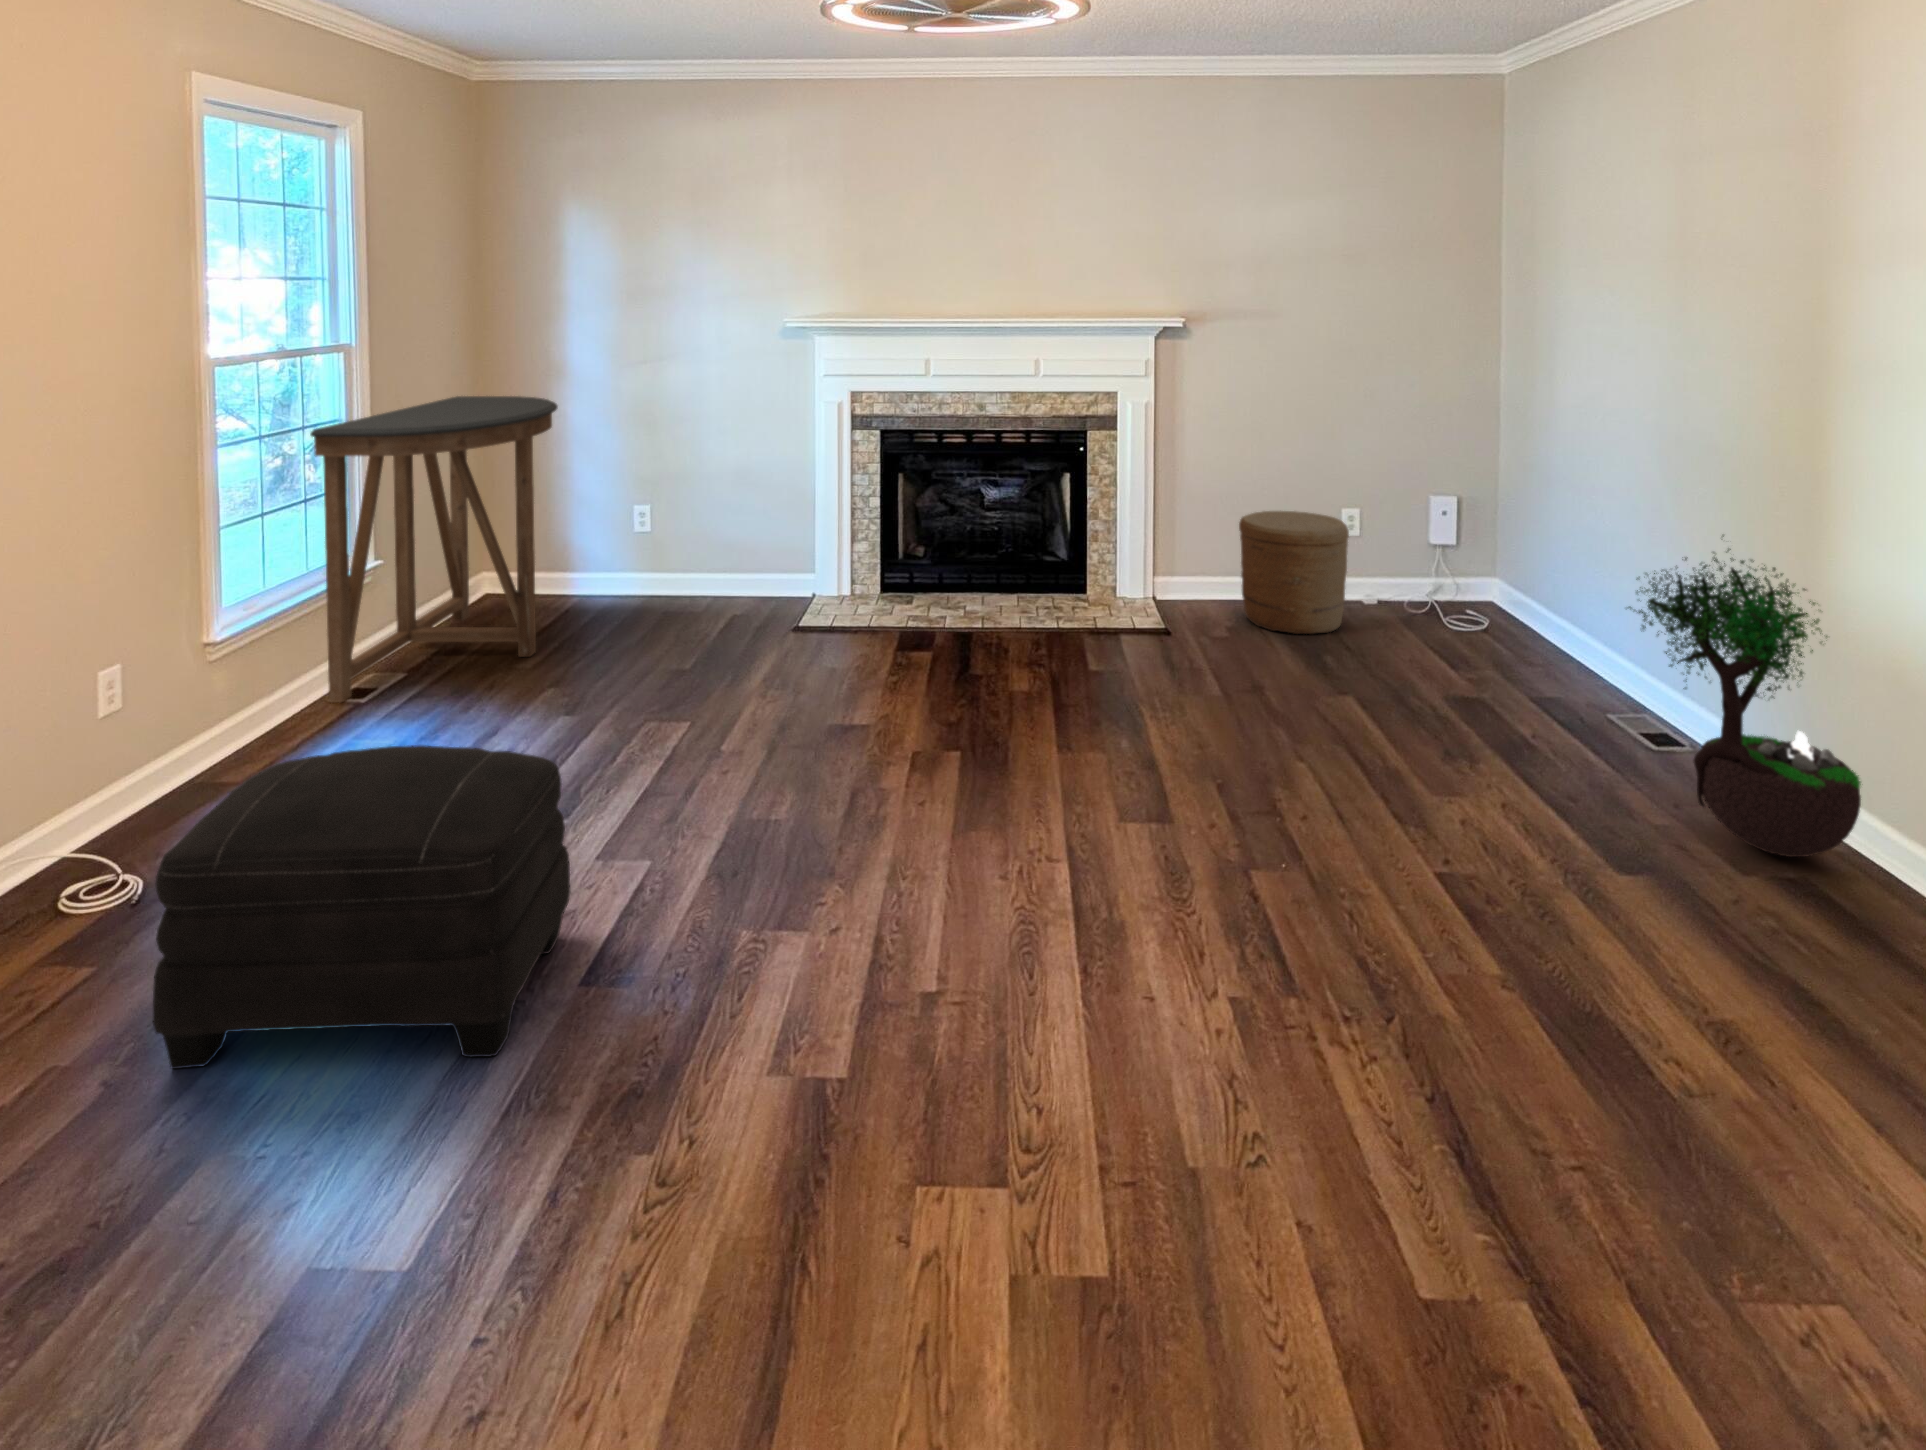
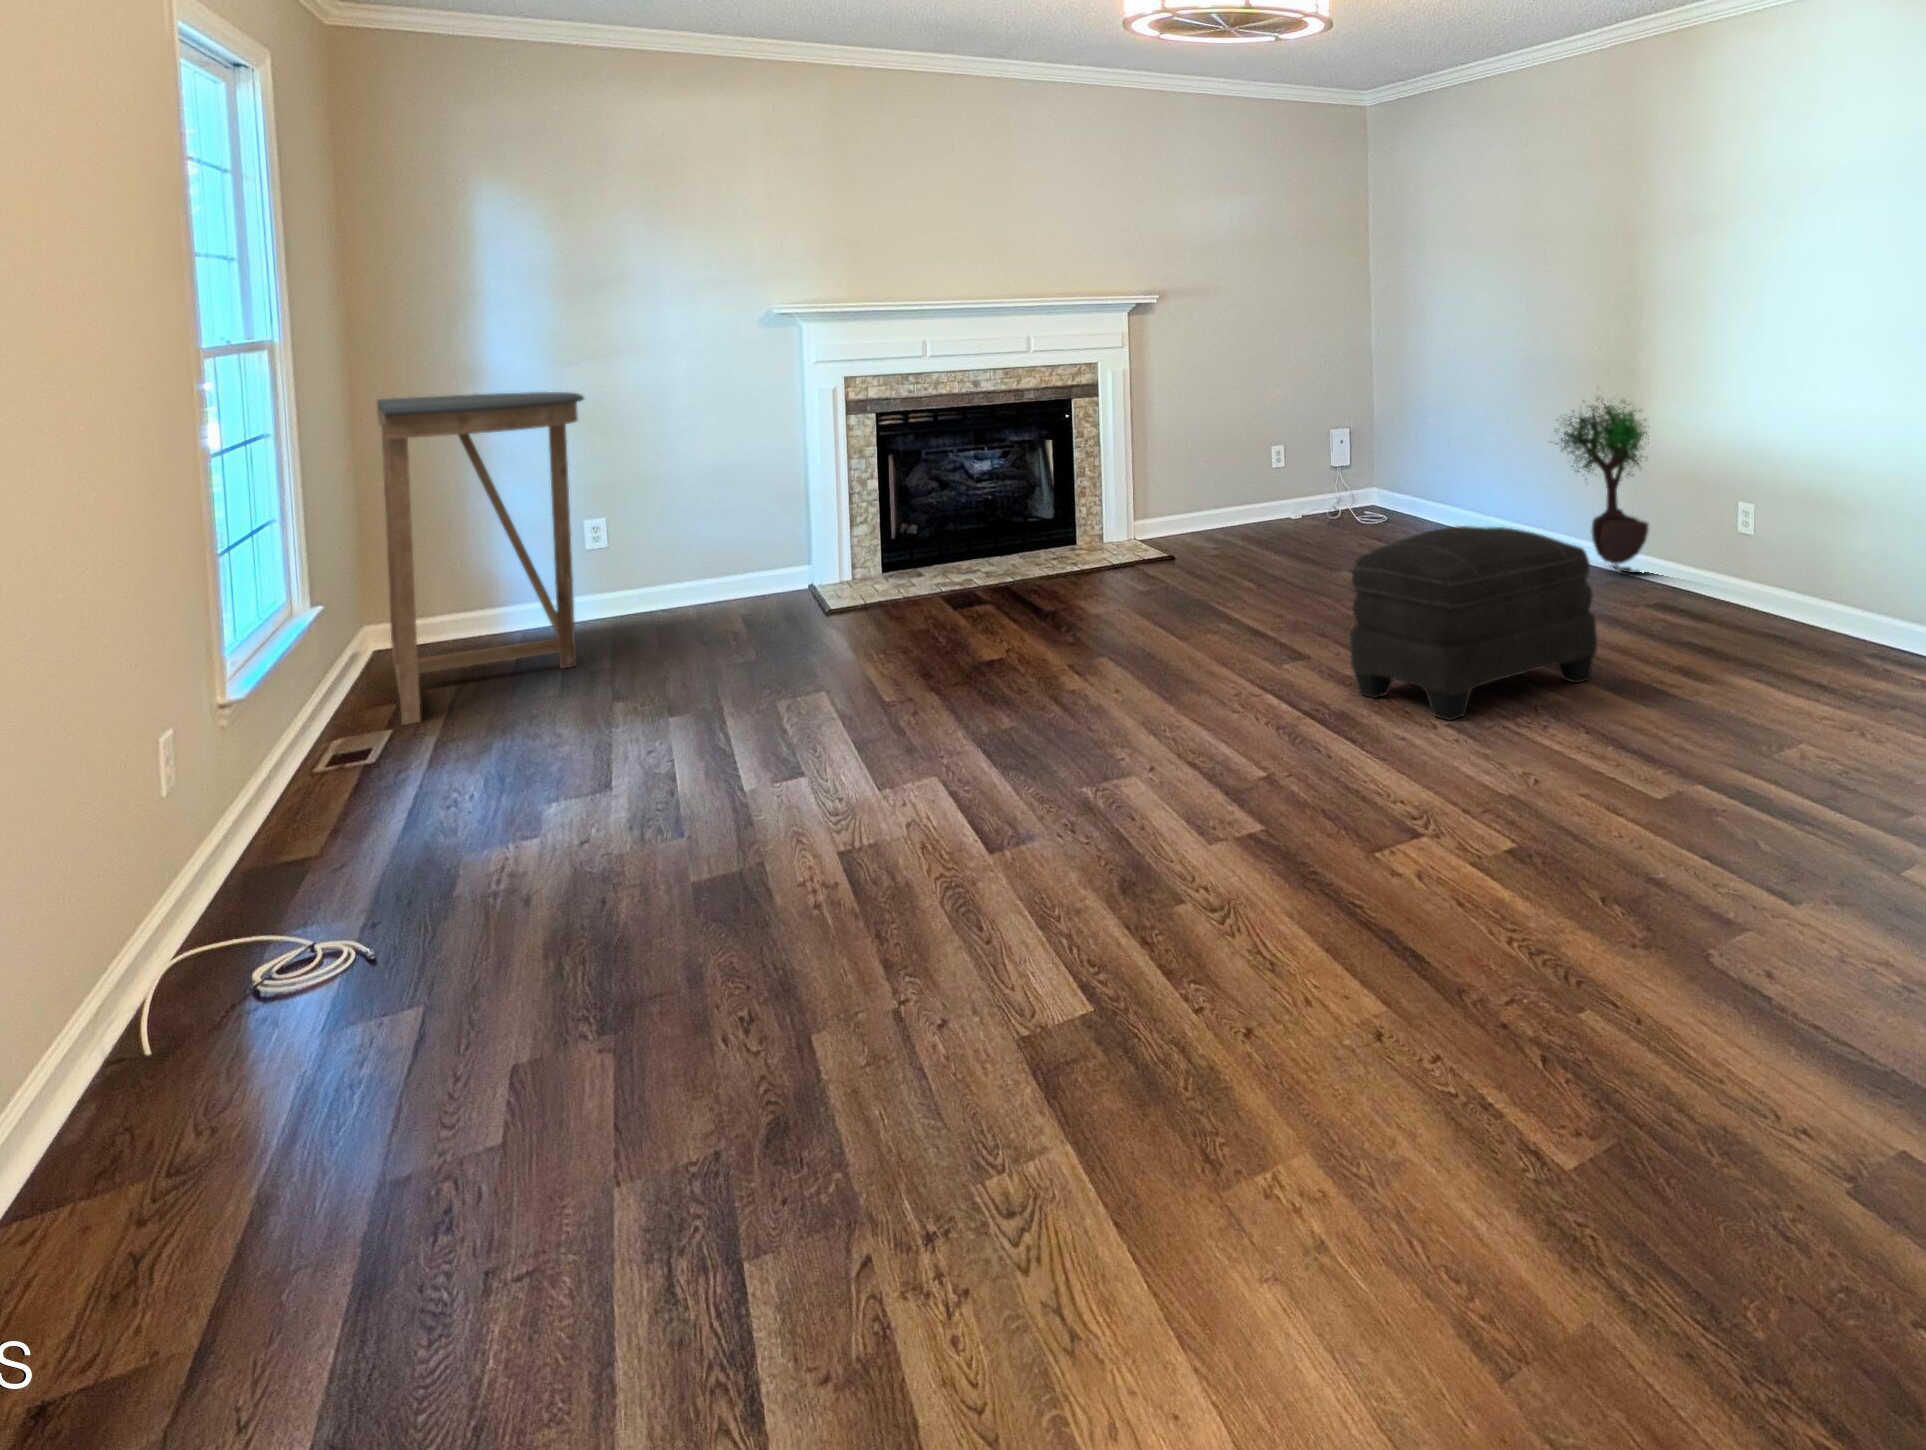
woven basket: present [1239,511,1349,634] -> none [1205,454,1295,549]
ottoman: present [153,745,570,1069] -> present [1350,526,1597,720]

